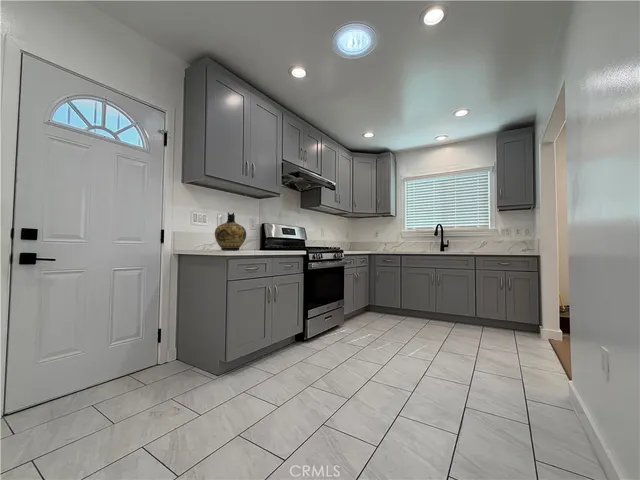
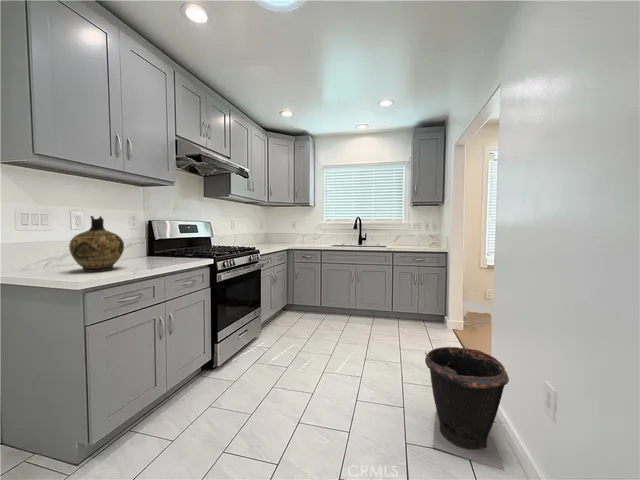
waste bin: none [489,327,581,445] -> present [425,347,509,470]

